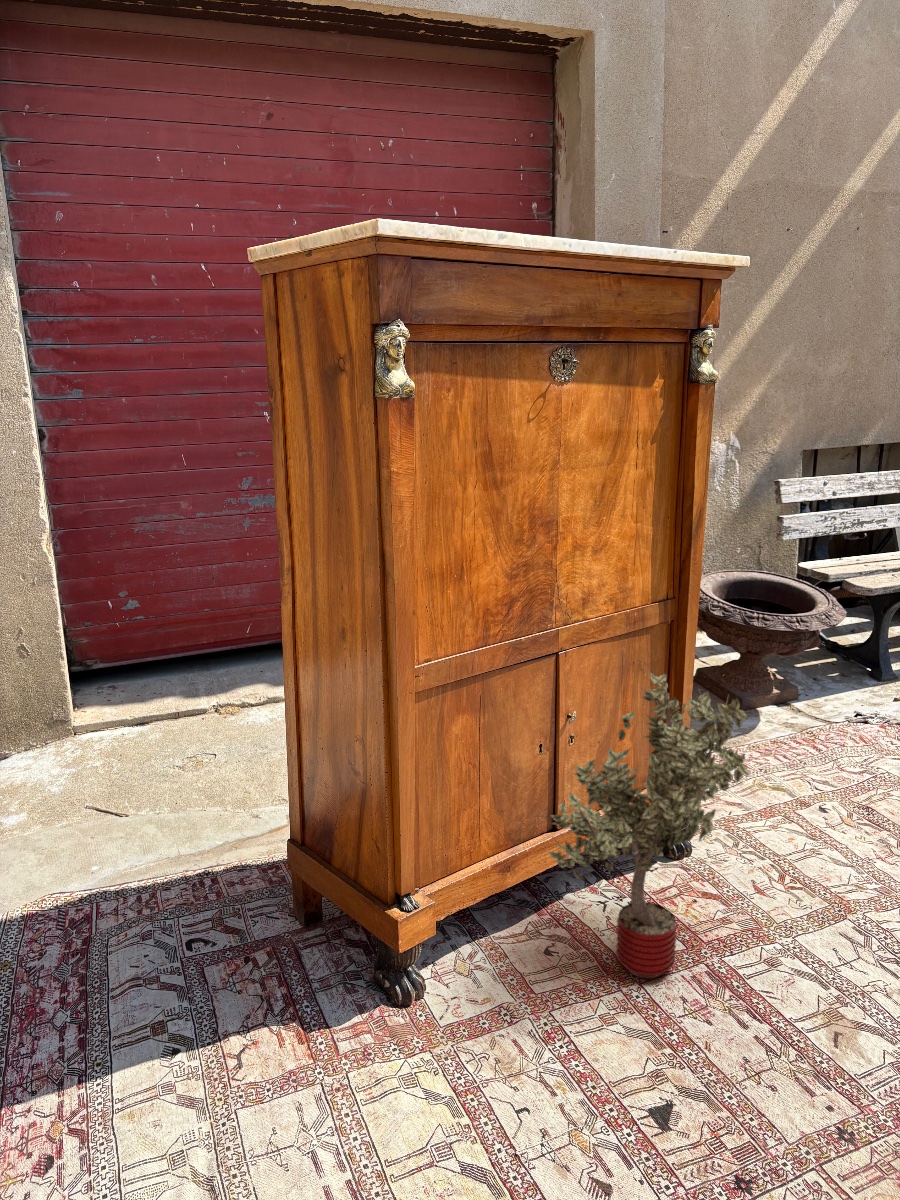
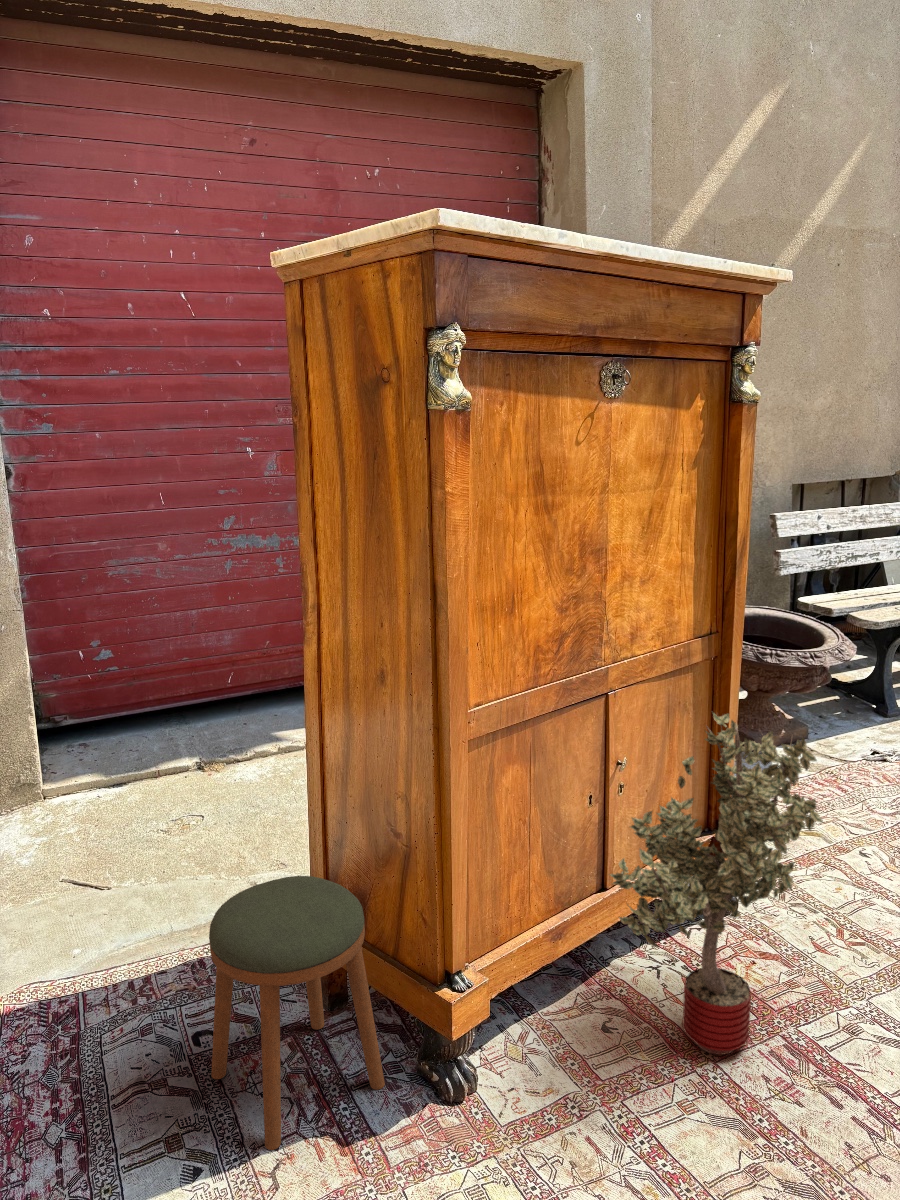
stool: none [192,807,346,1037] -> present [209,876,385,1150]

